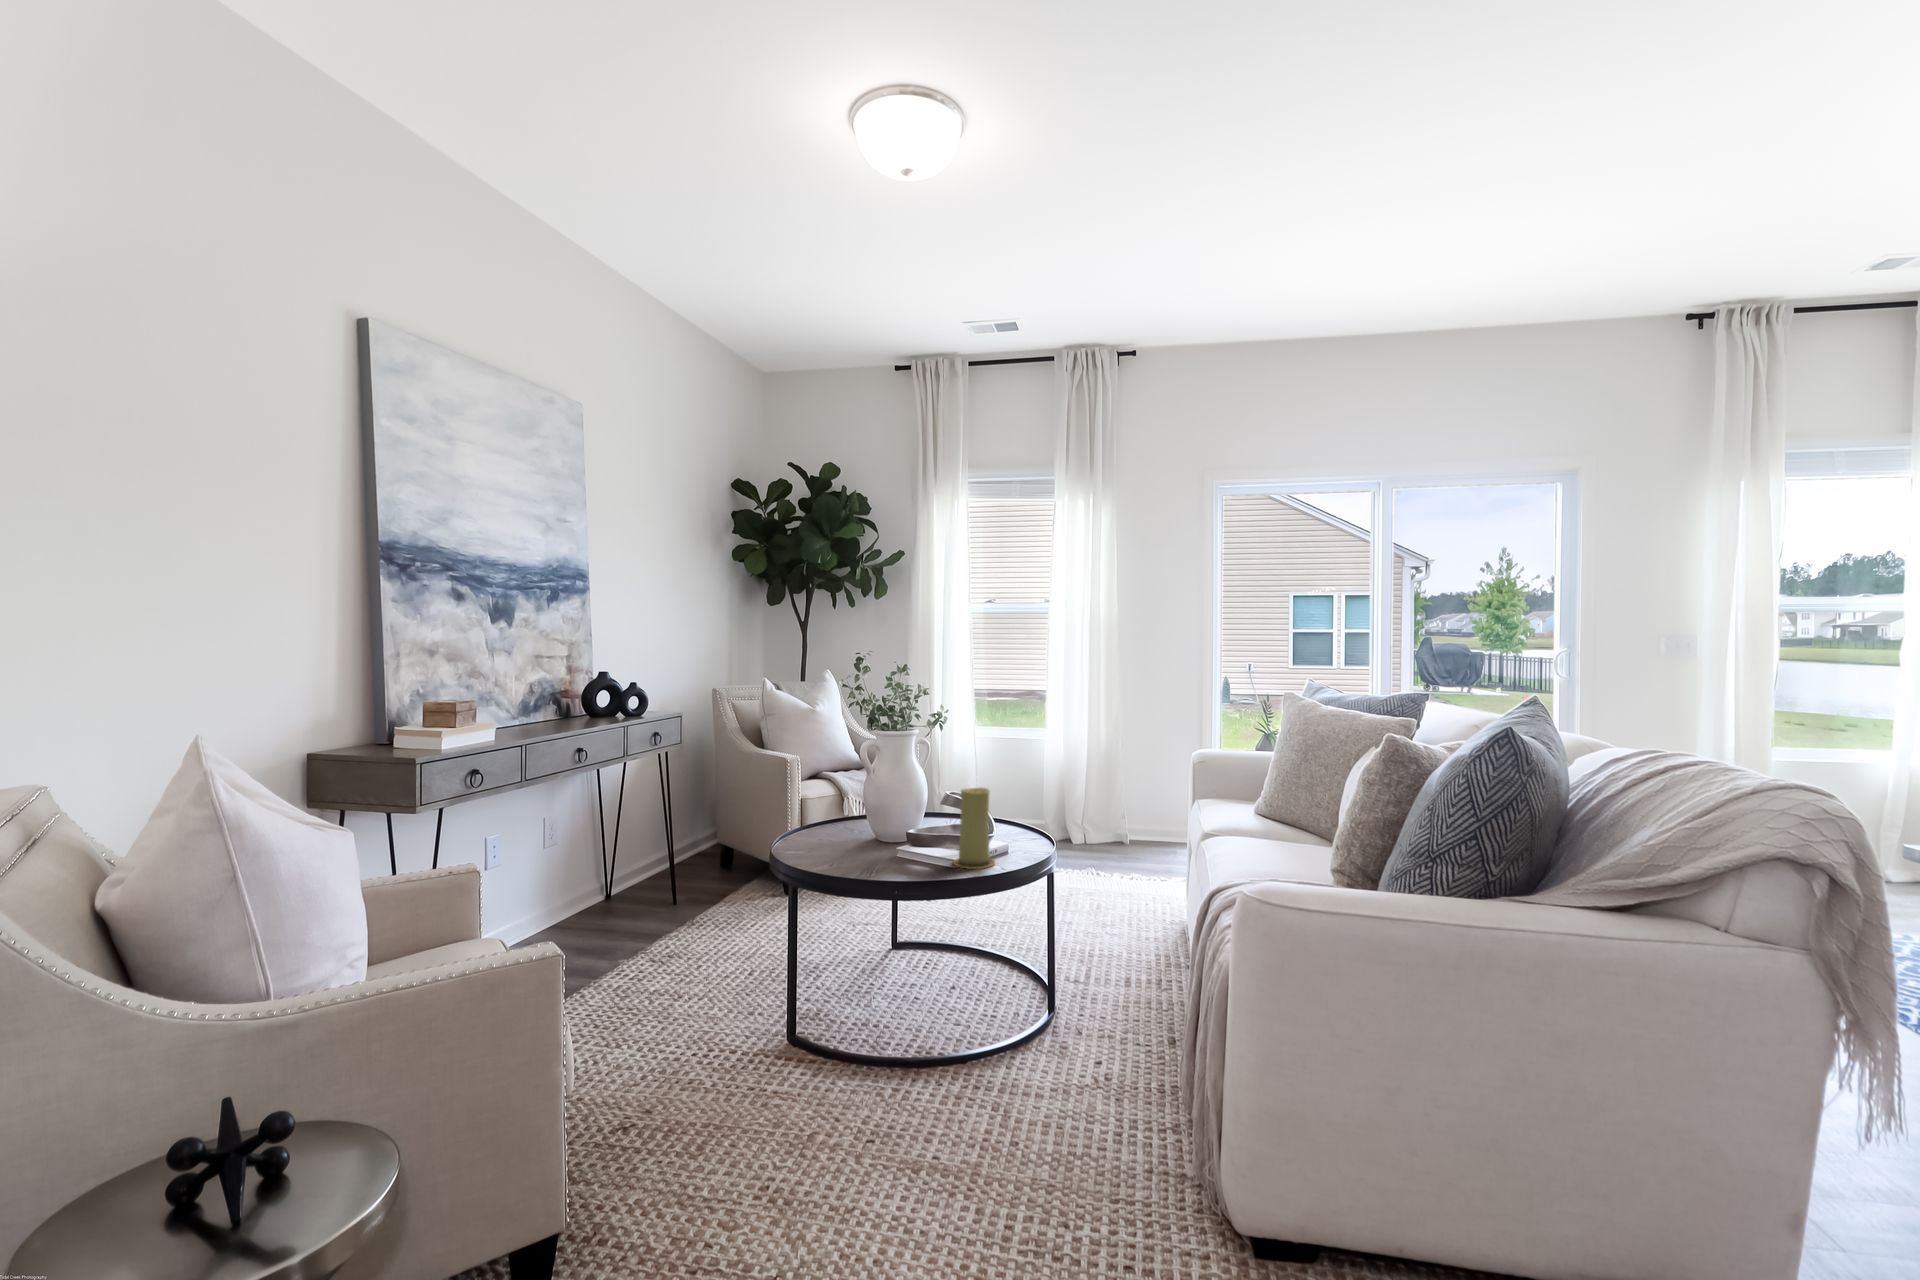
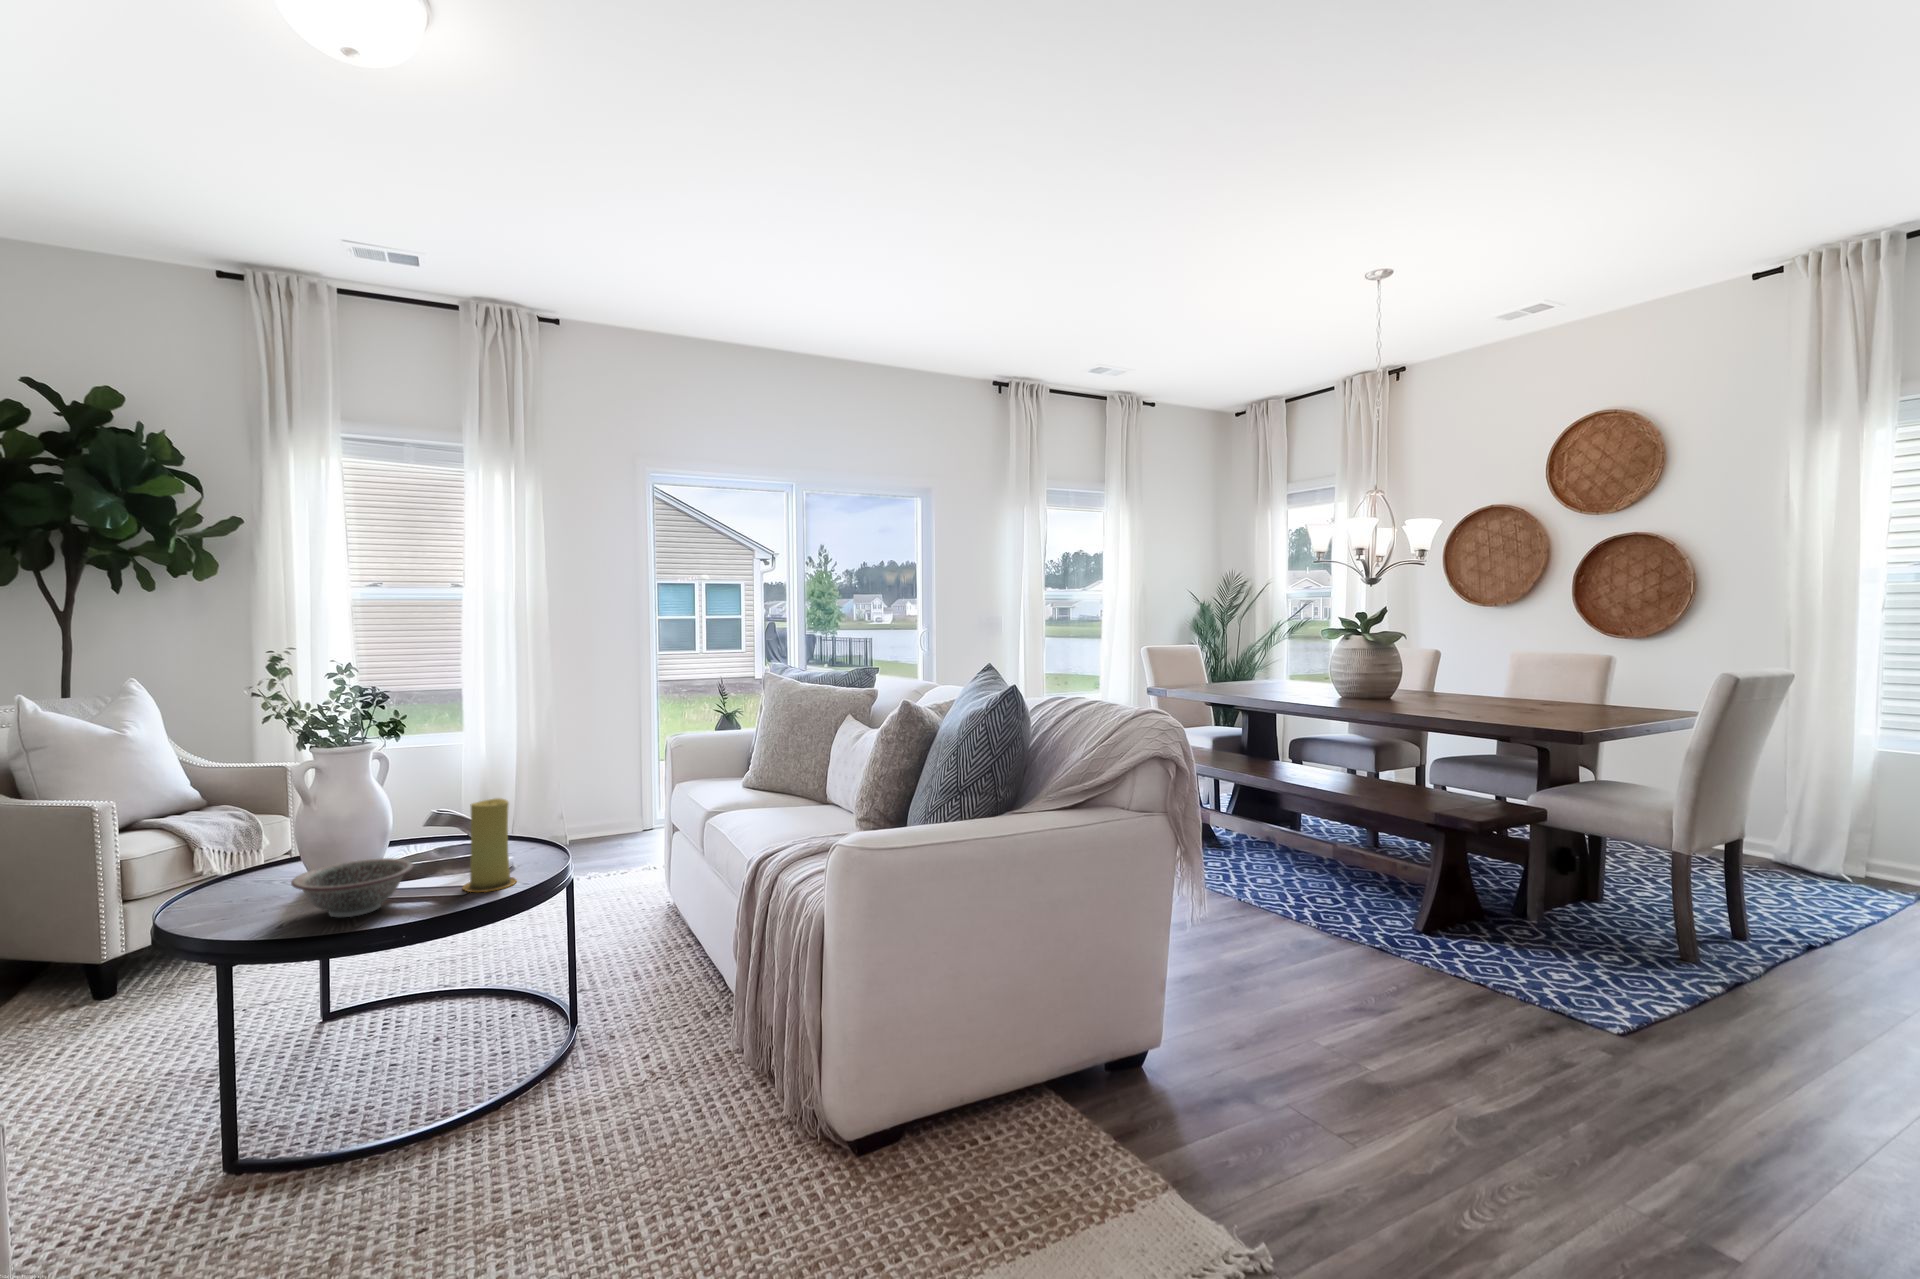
decorative bowl: none [834,823,916,867] -> present [291,858,413,917]

